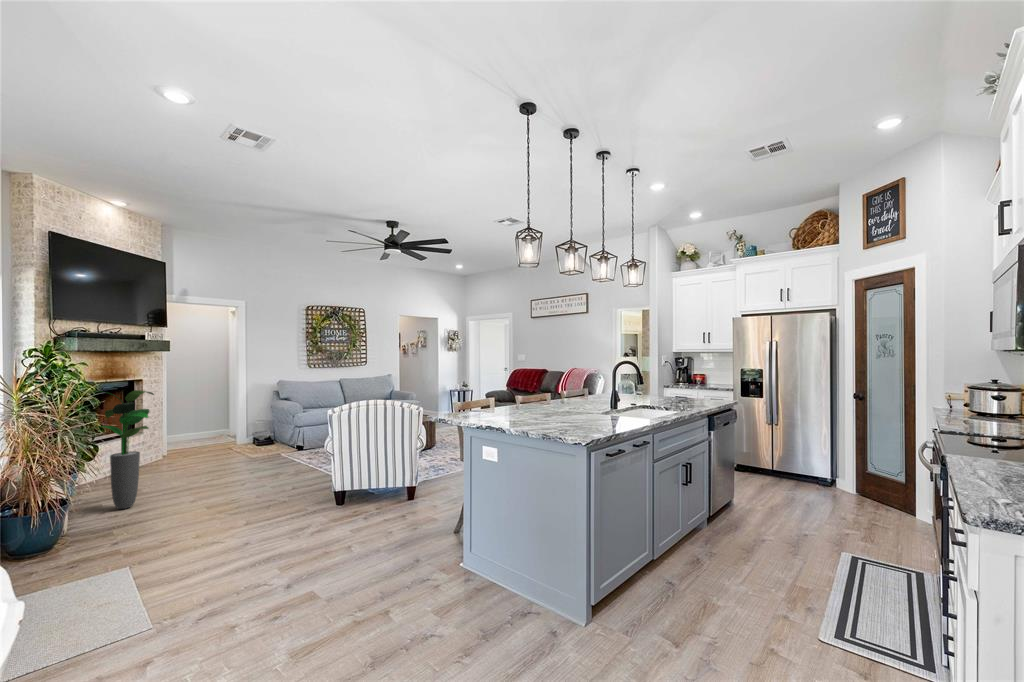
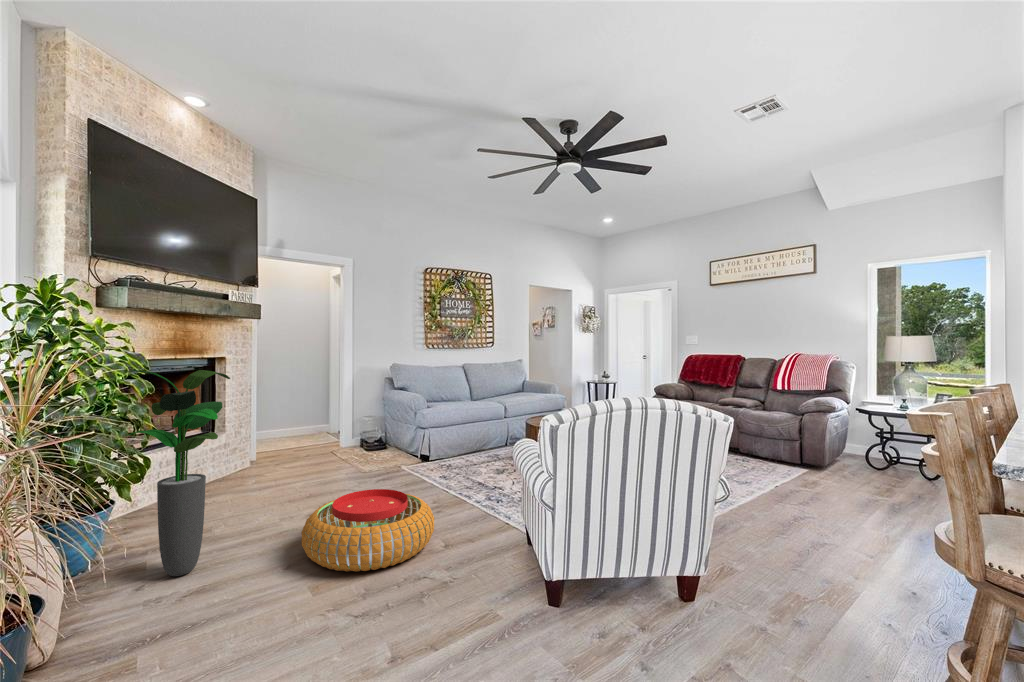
pouf: none [201,460,287,502] -> present [301,489,434,572]

